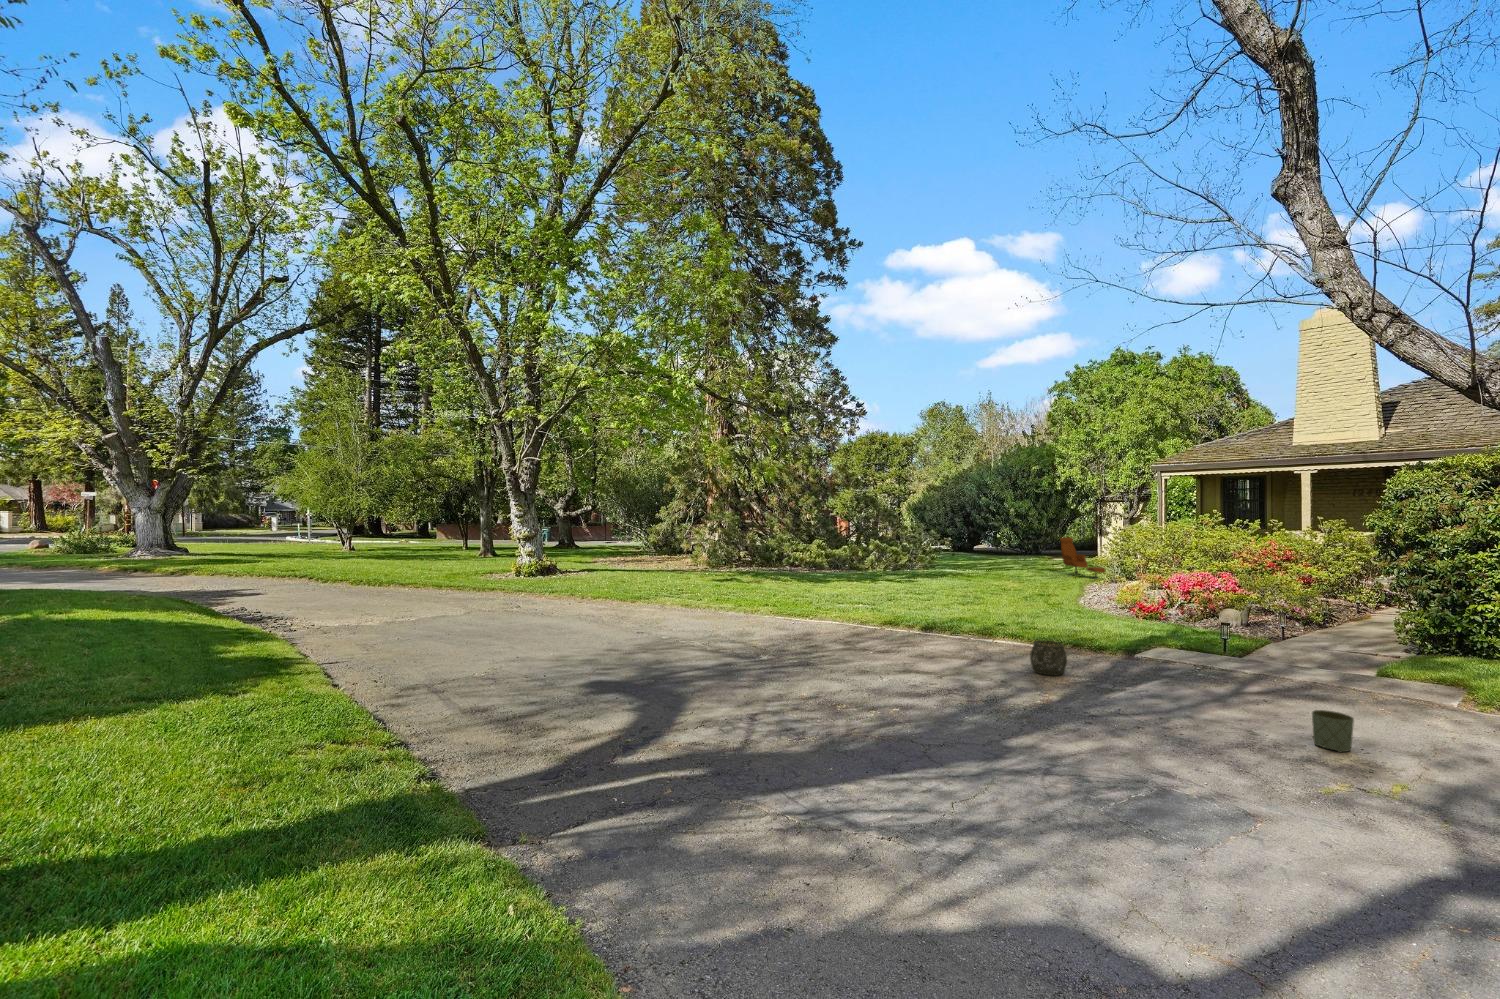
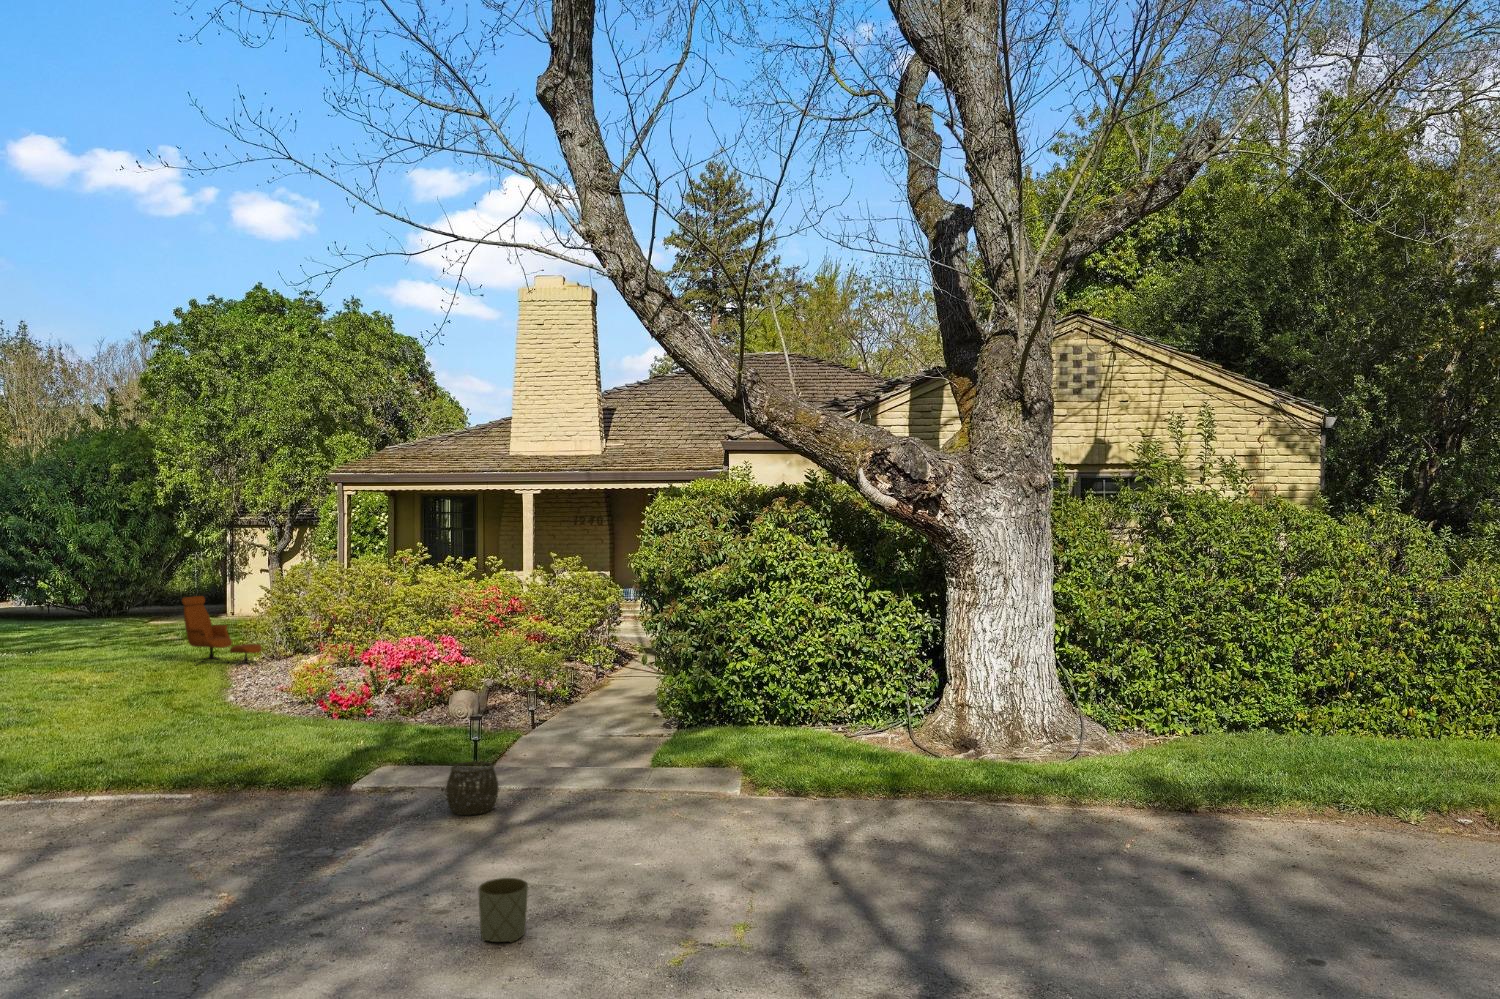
woven basket: present [1030,641,1067,676] -> present [446,761,499,815]
planter: present [1312,710,1354,752] -> present [479,878,528,943]

